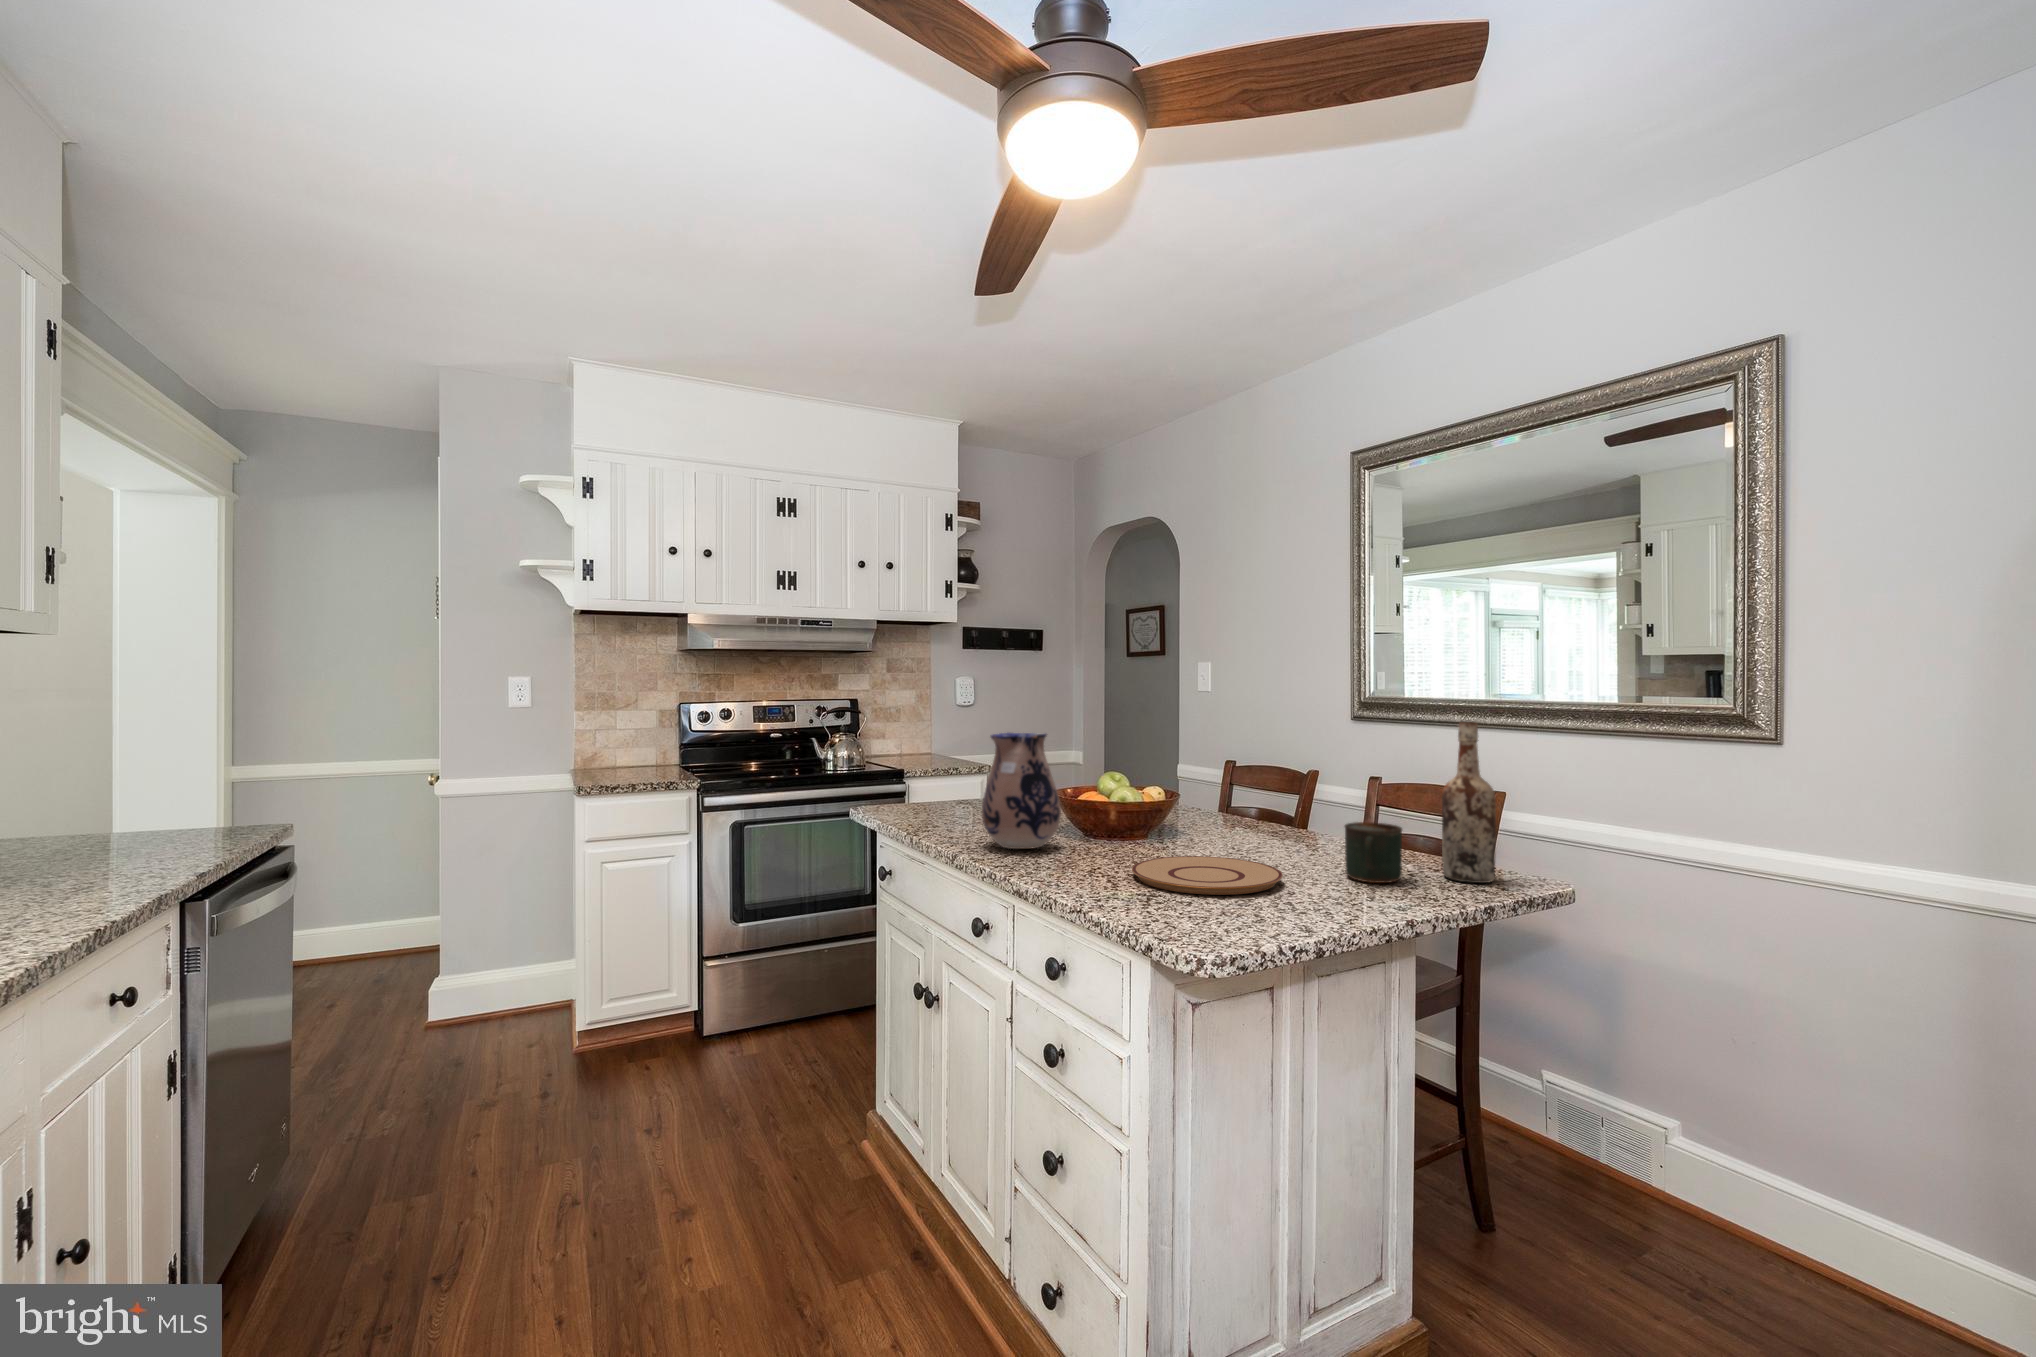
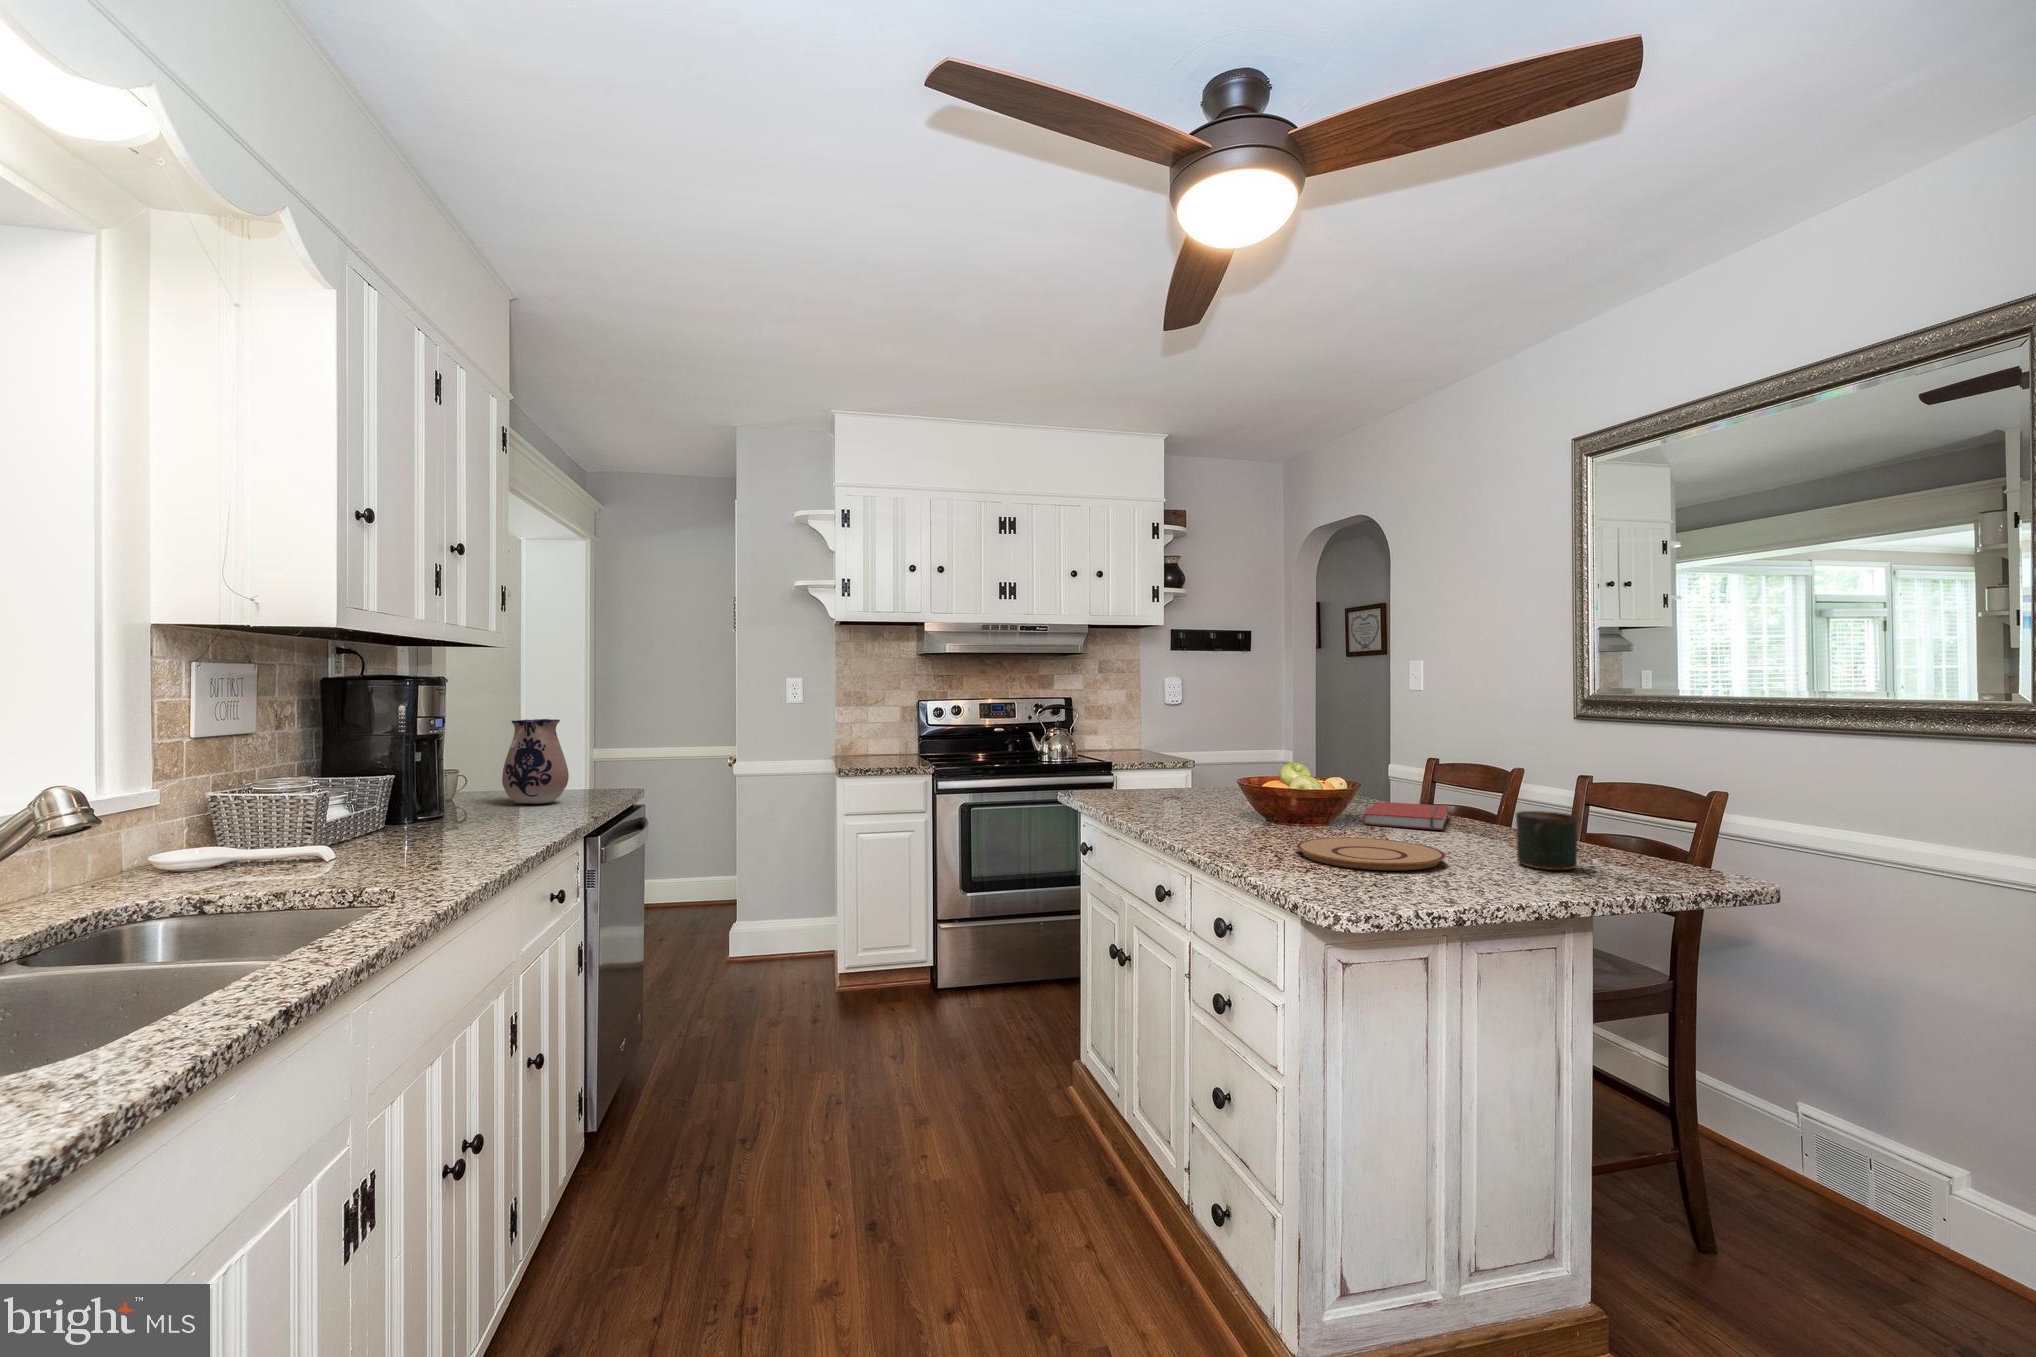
wine bottle: present [1442,722,1496,883] -> none [1626,713,1687,876]
ceramic pitcher: present [982,733,1061,849] -> present [502,719,569,804]
book: none [1185,811,1263,841] -> present [1363,802,1448,830]

